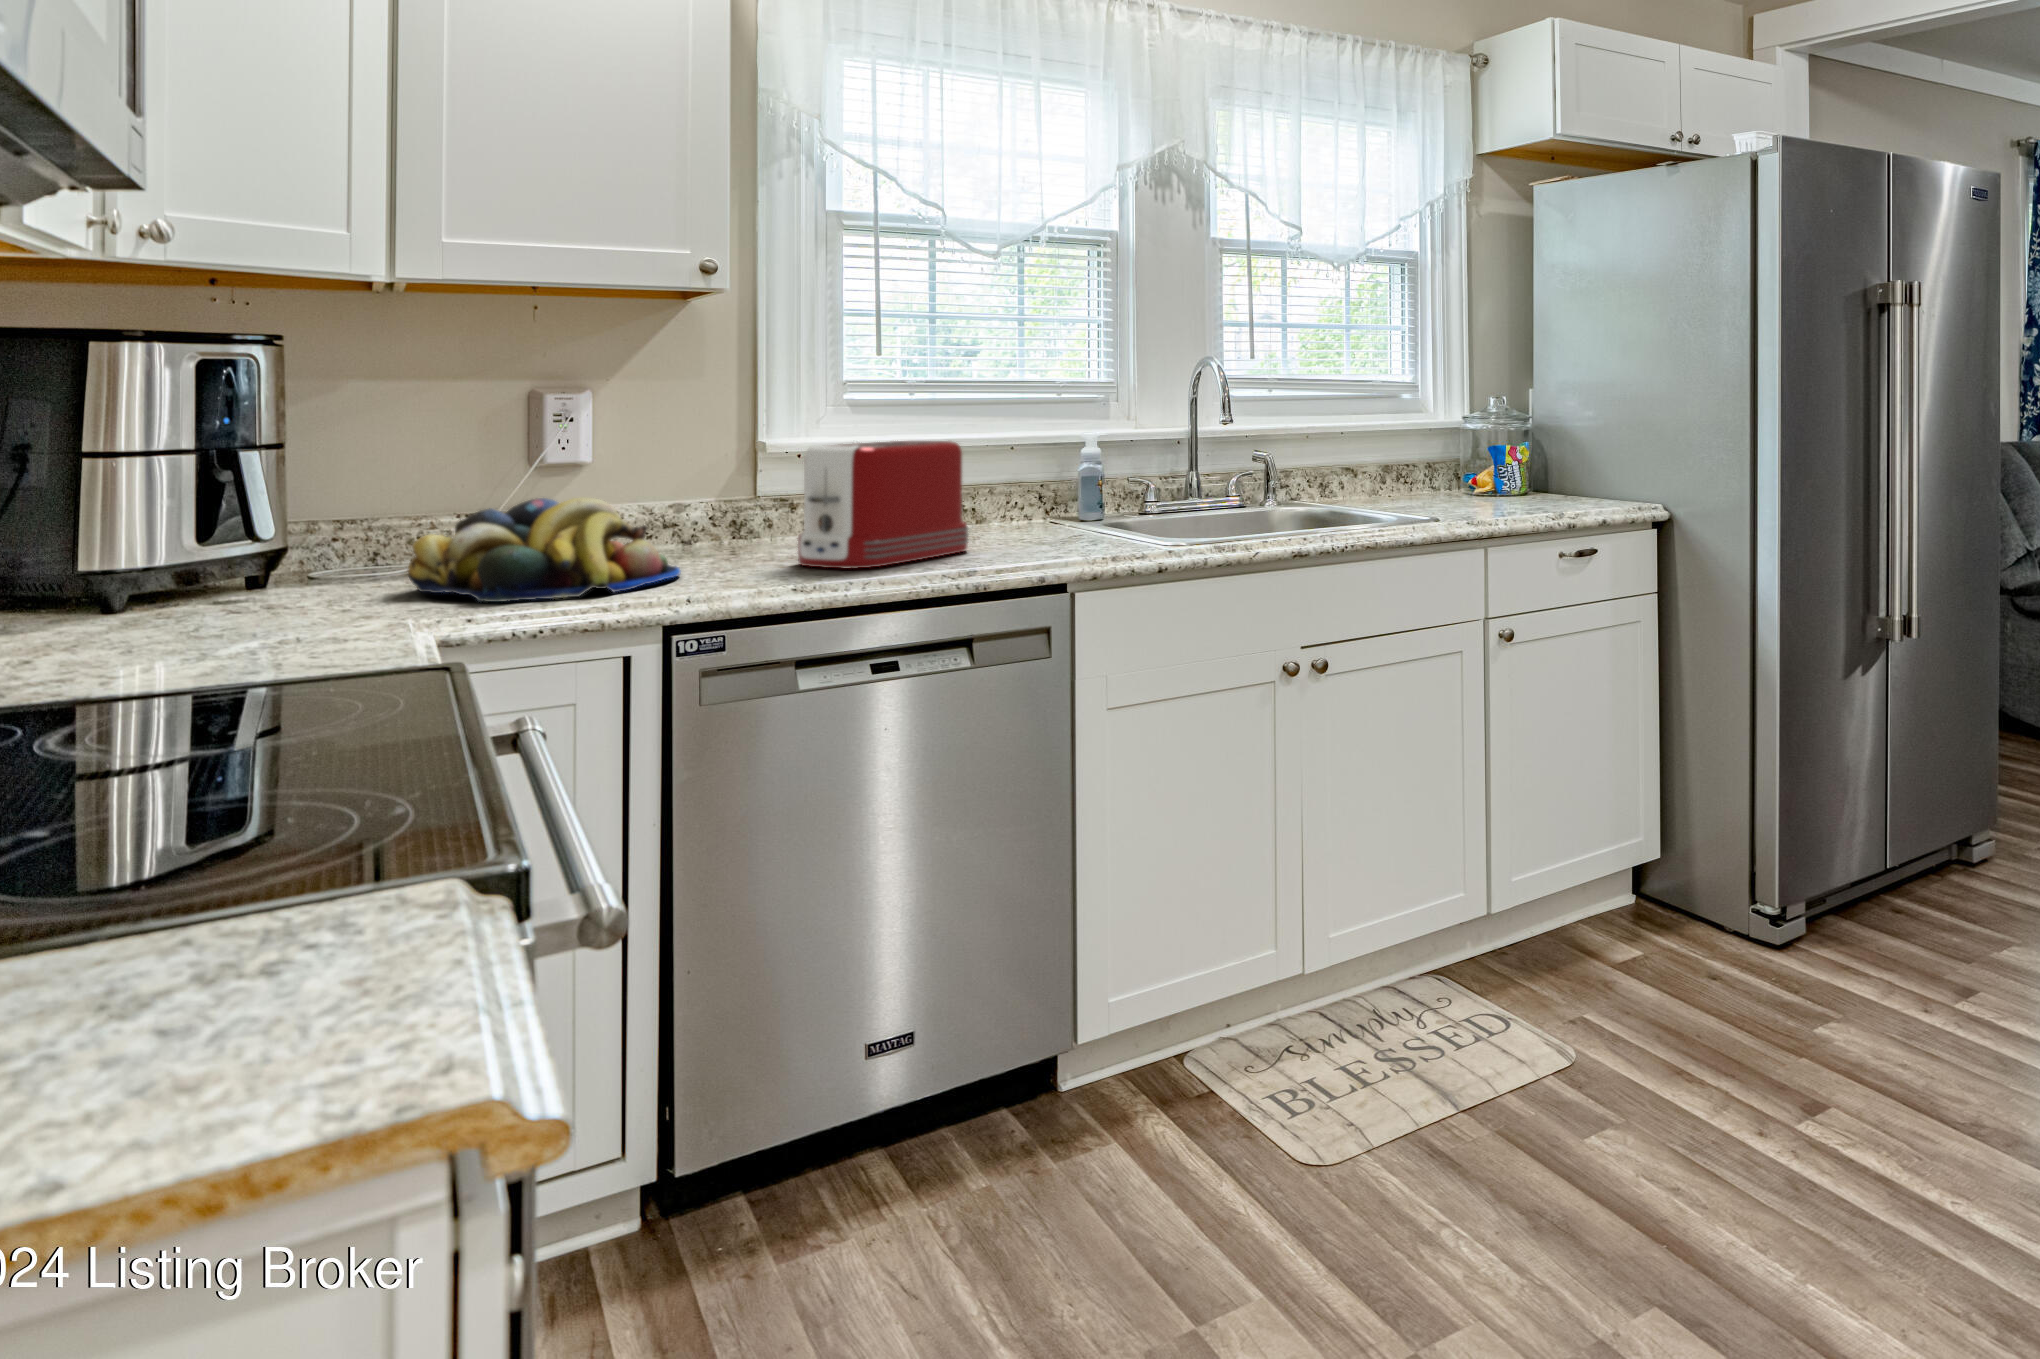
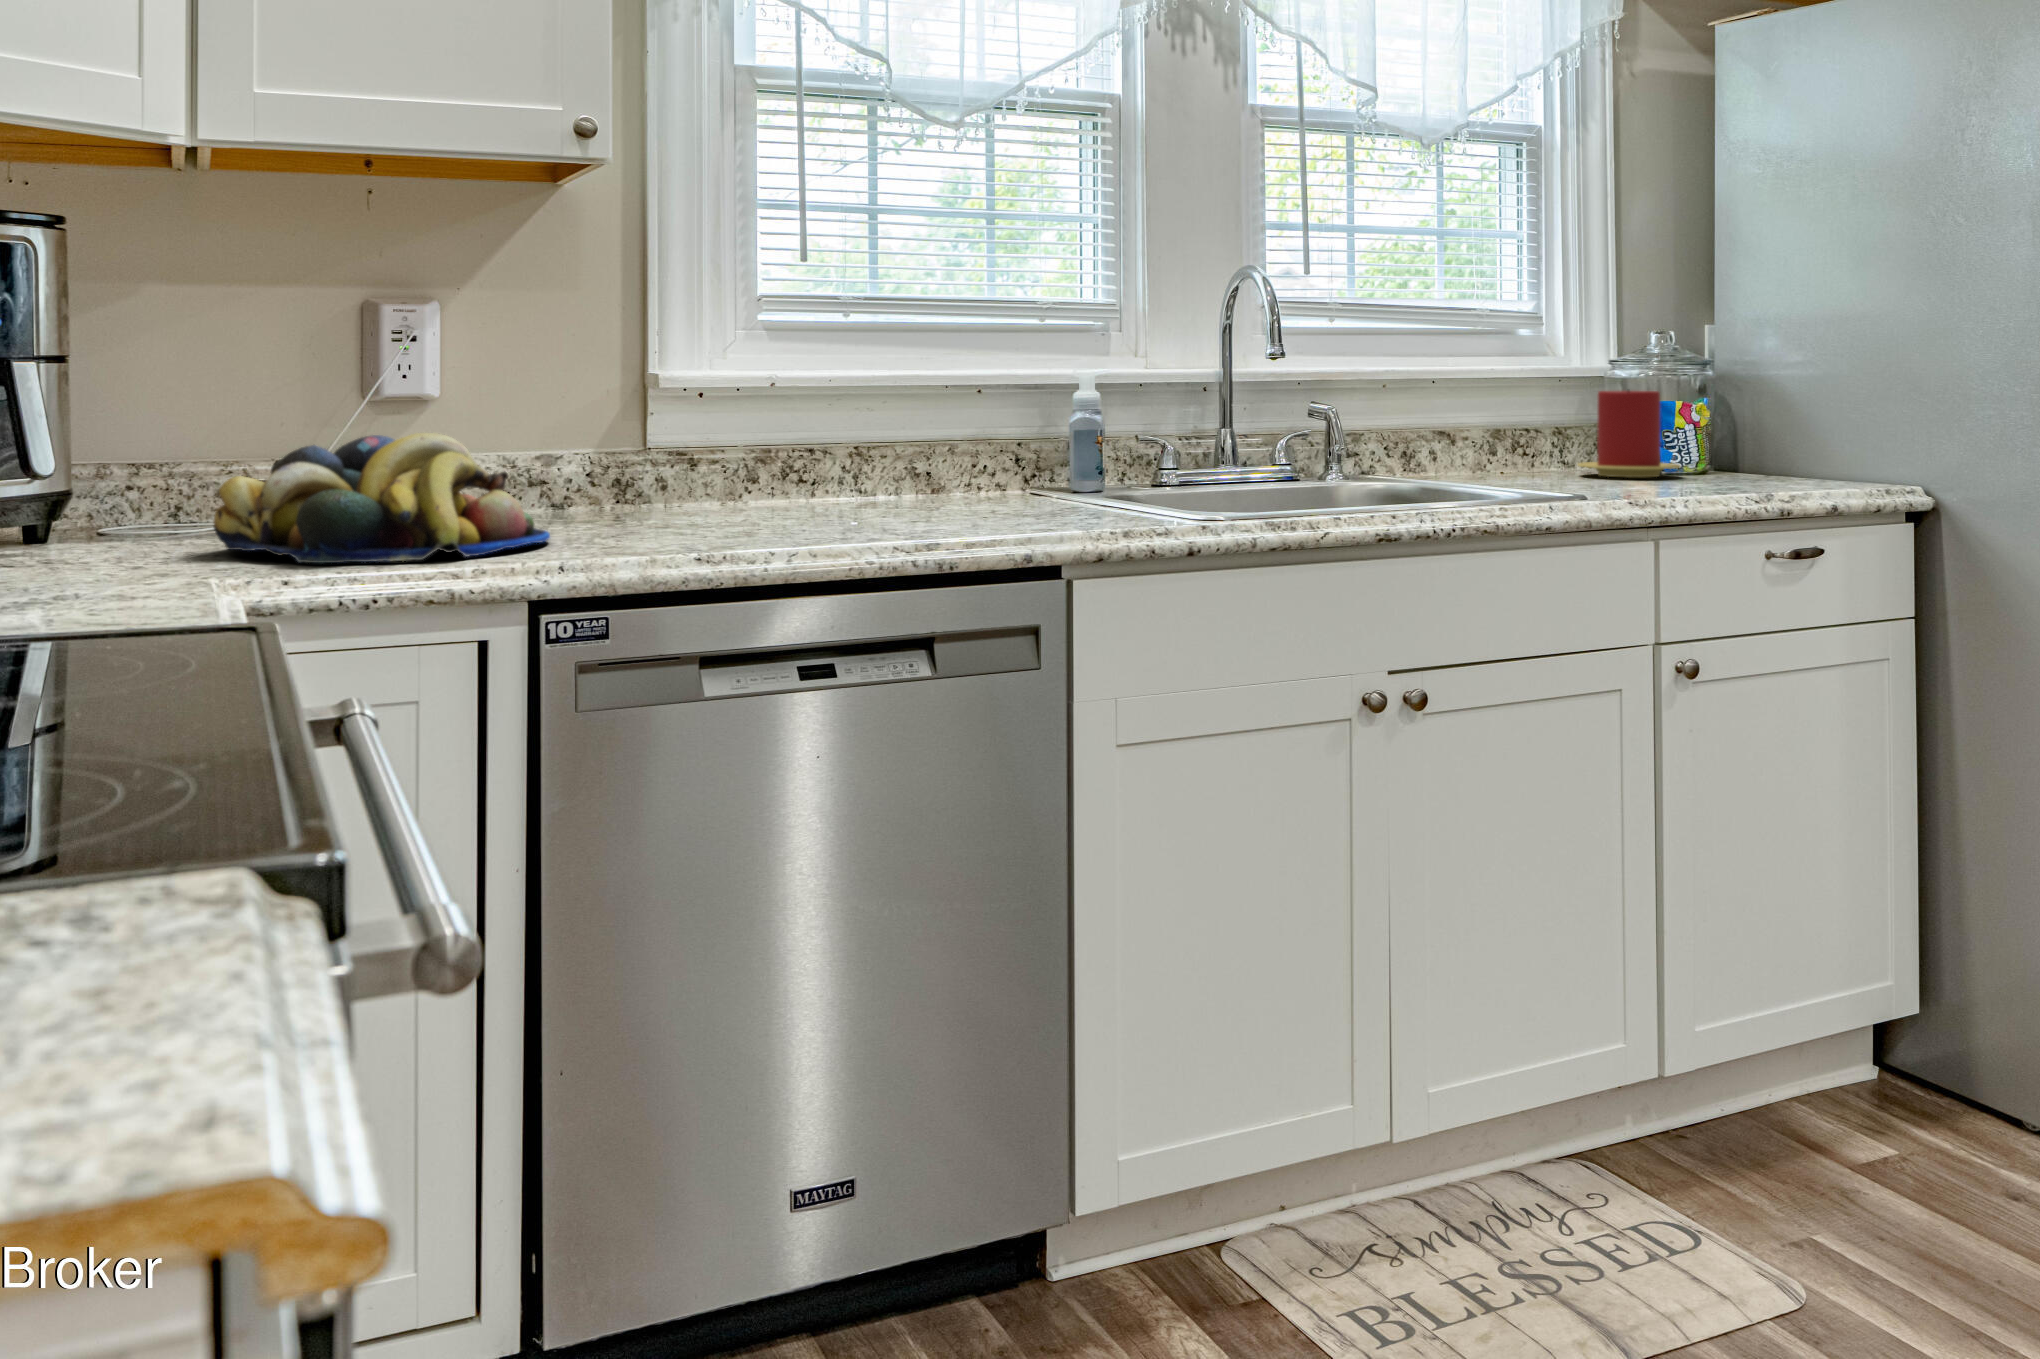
candle: none [1440,437,1509,497] -> present [1578,390,1681,477]
toaster: present [797,441,969,568] -> none [699,370,926,538]

